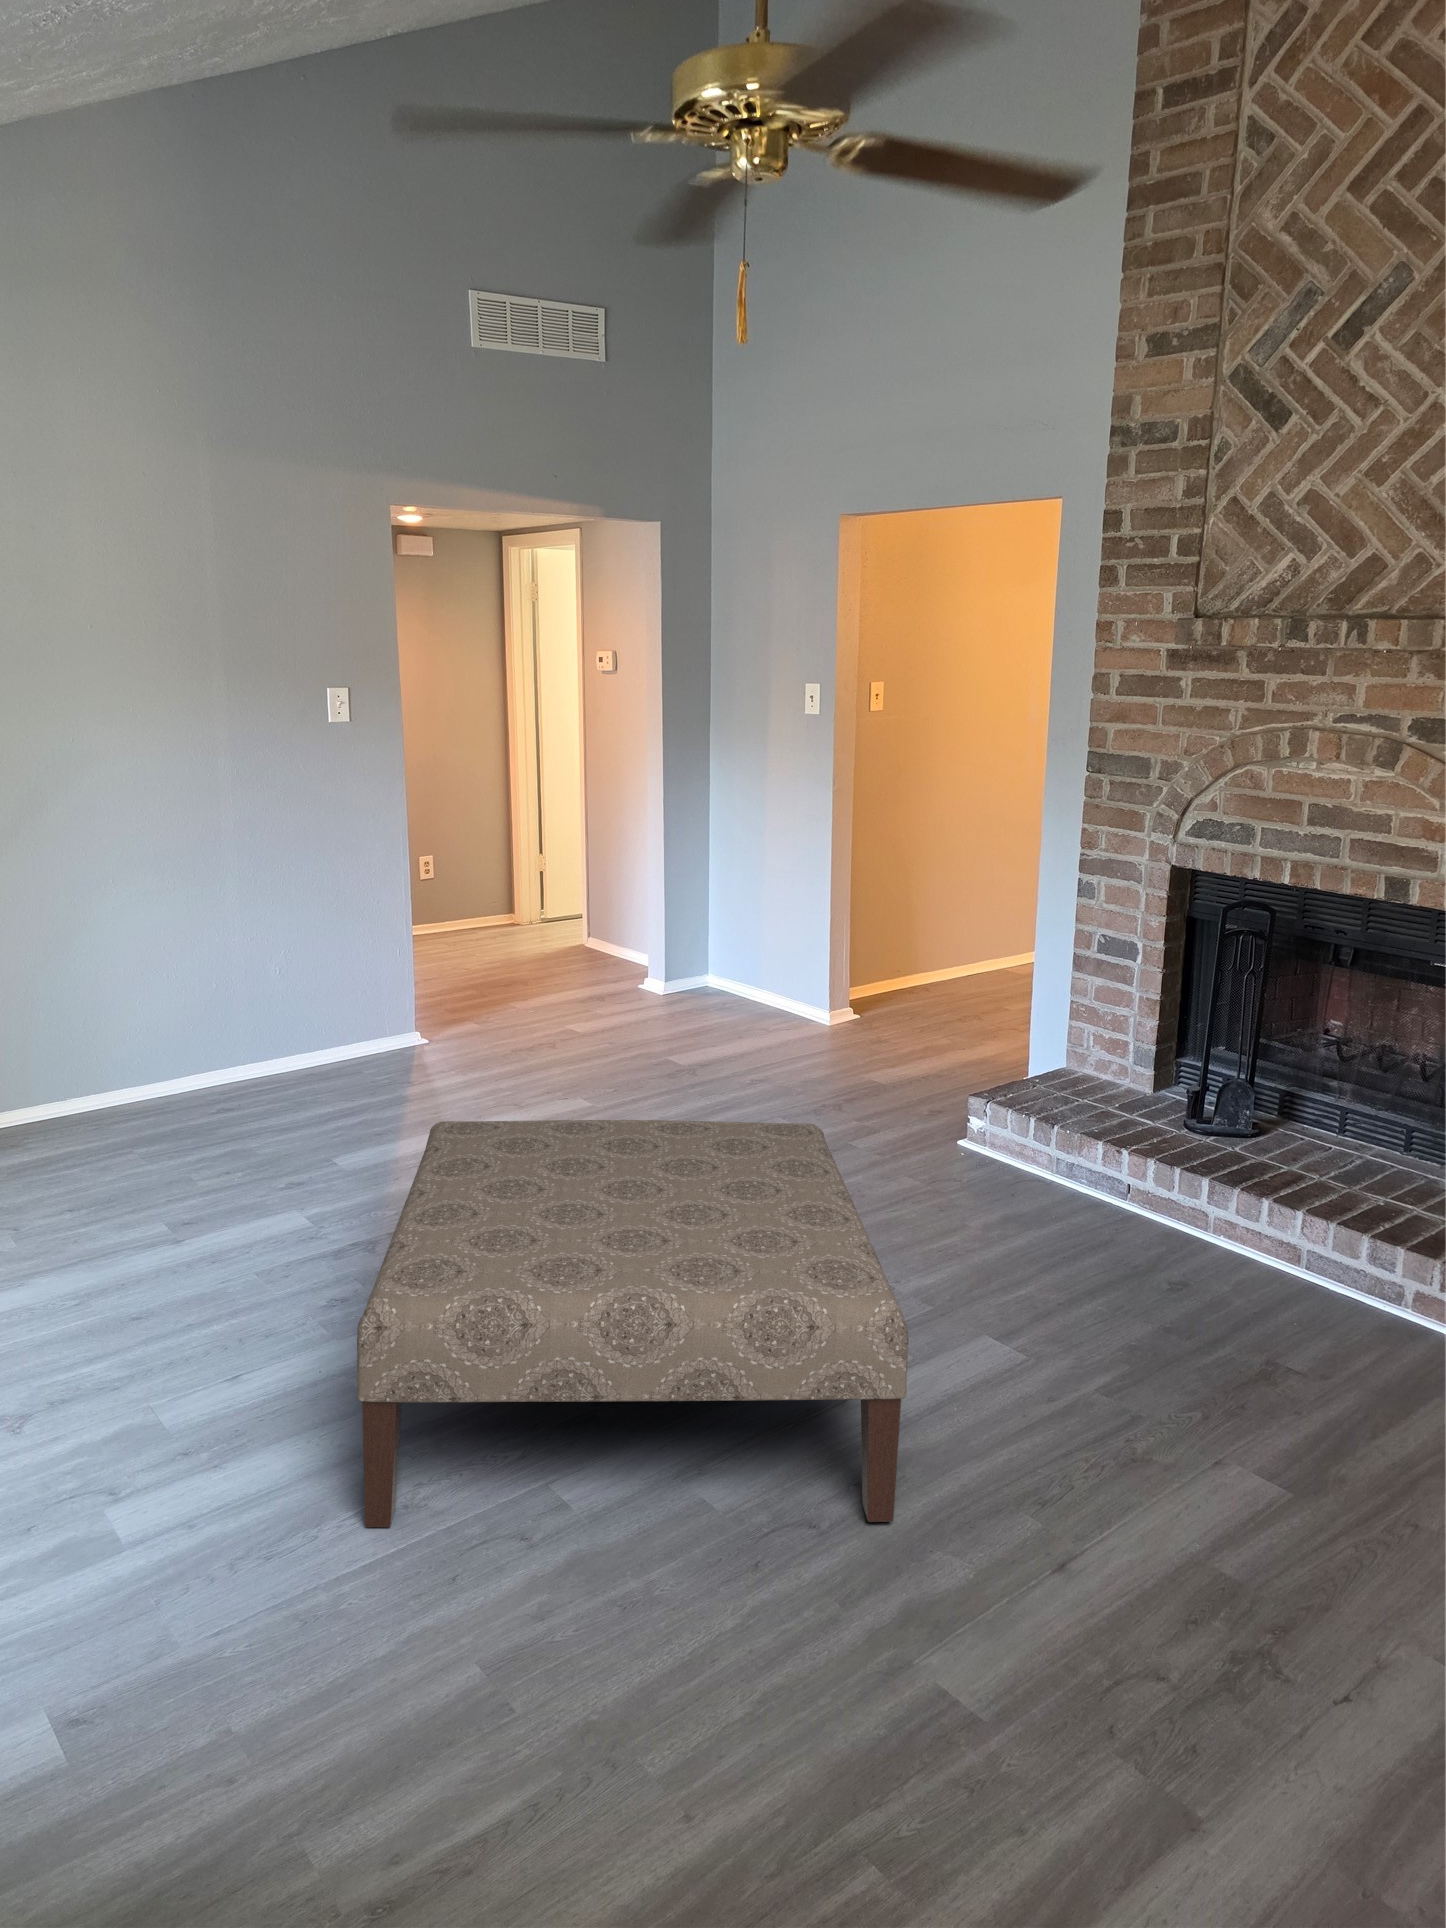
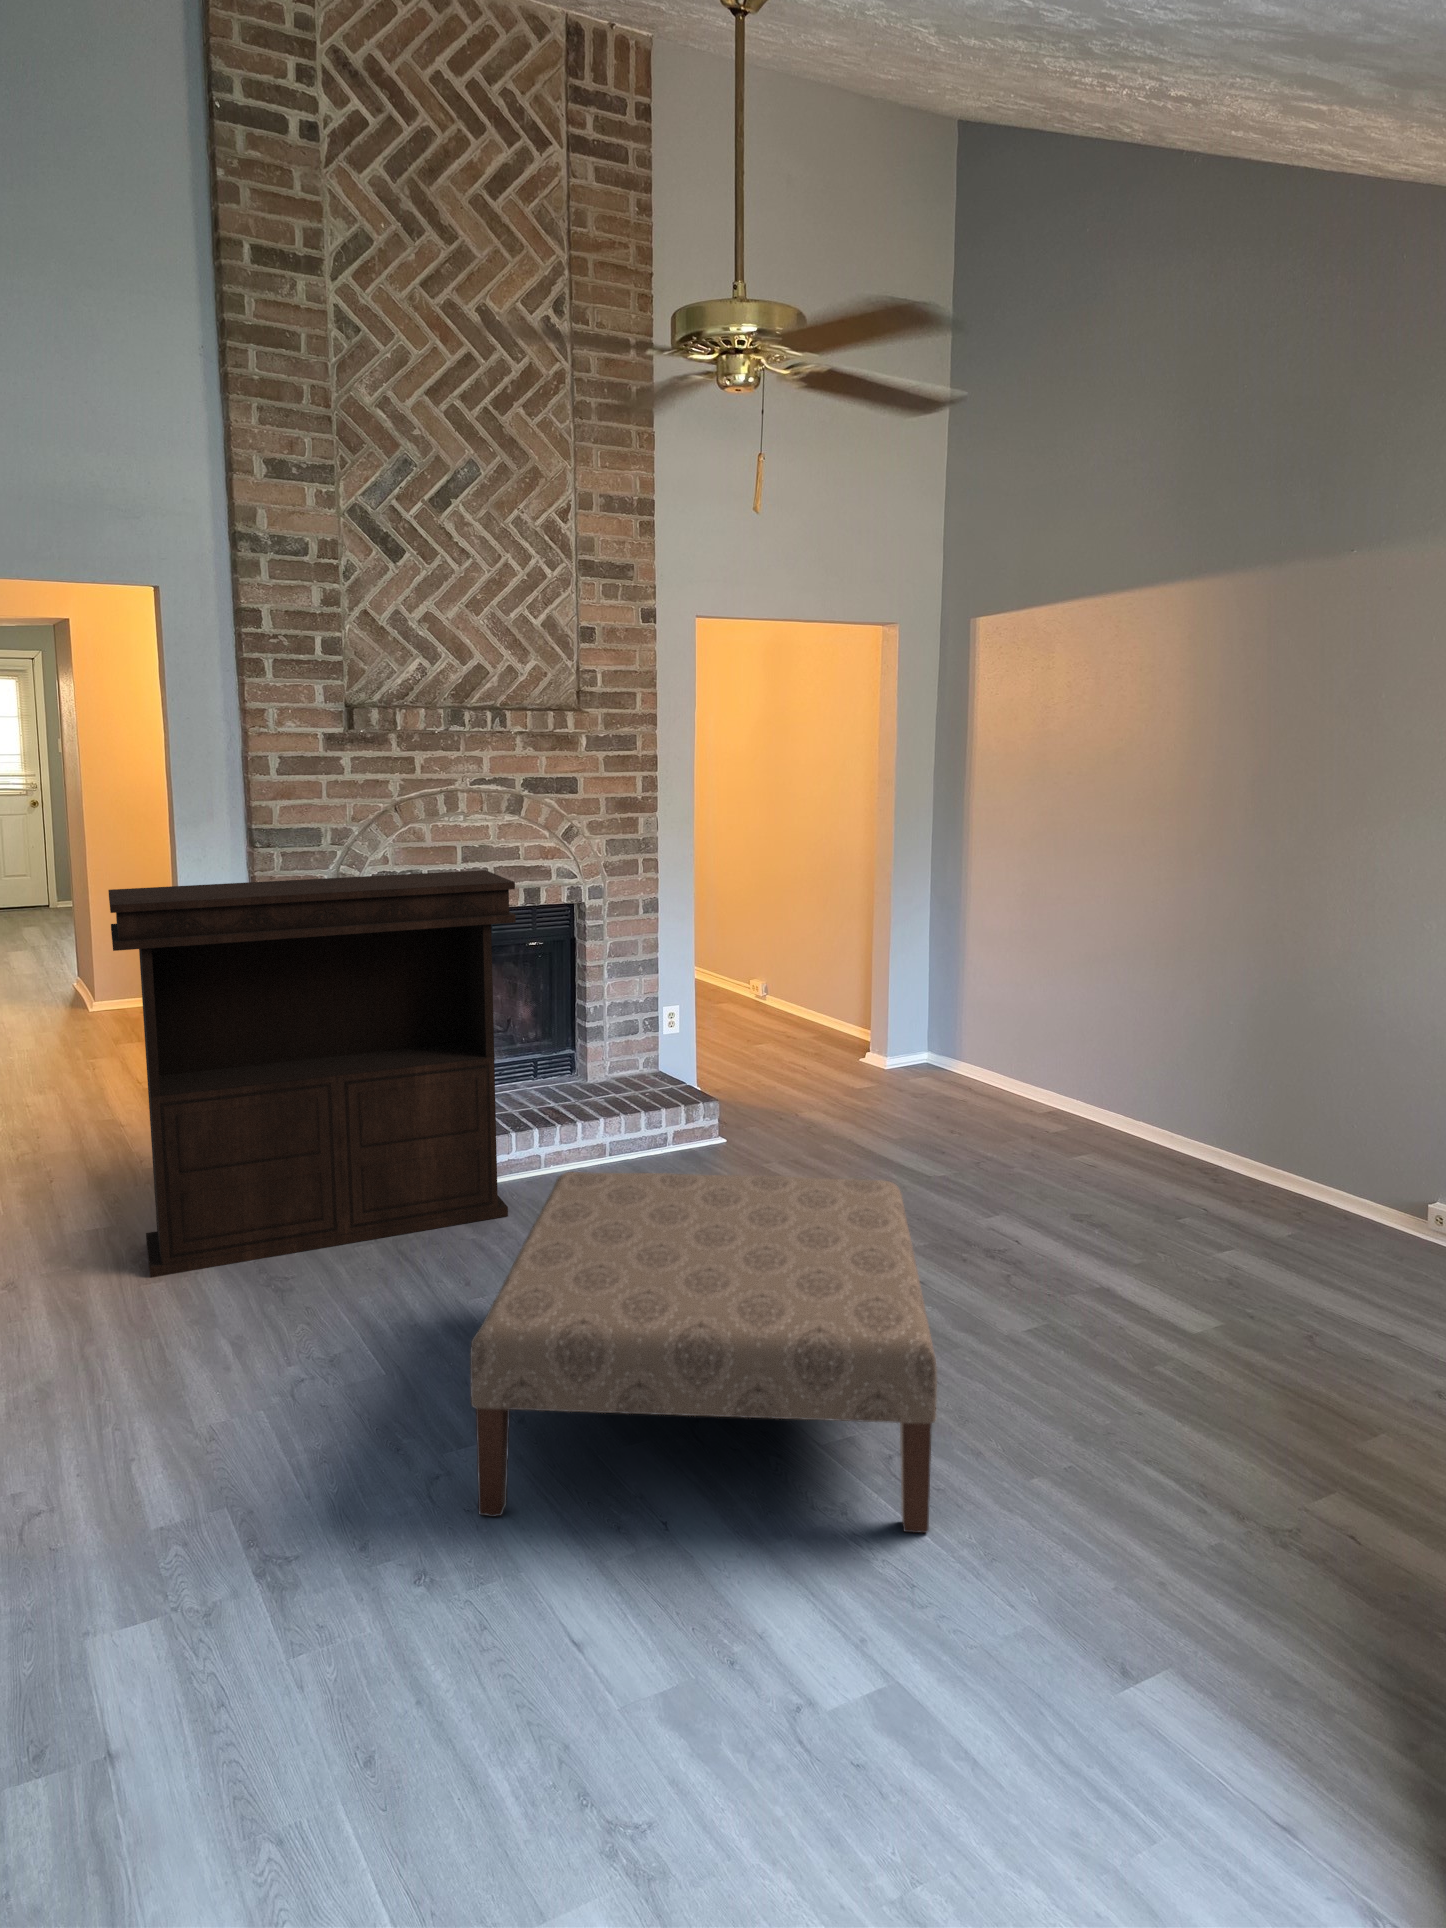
console table: none [808,781,1180,1233] -> present [108,870,516,1277]

